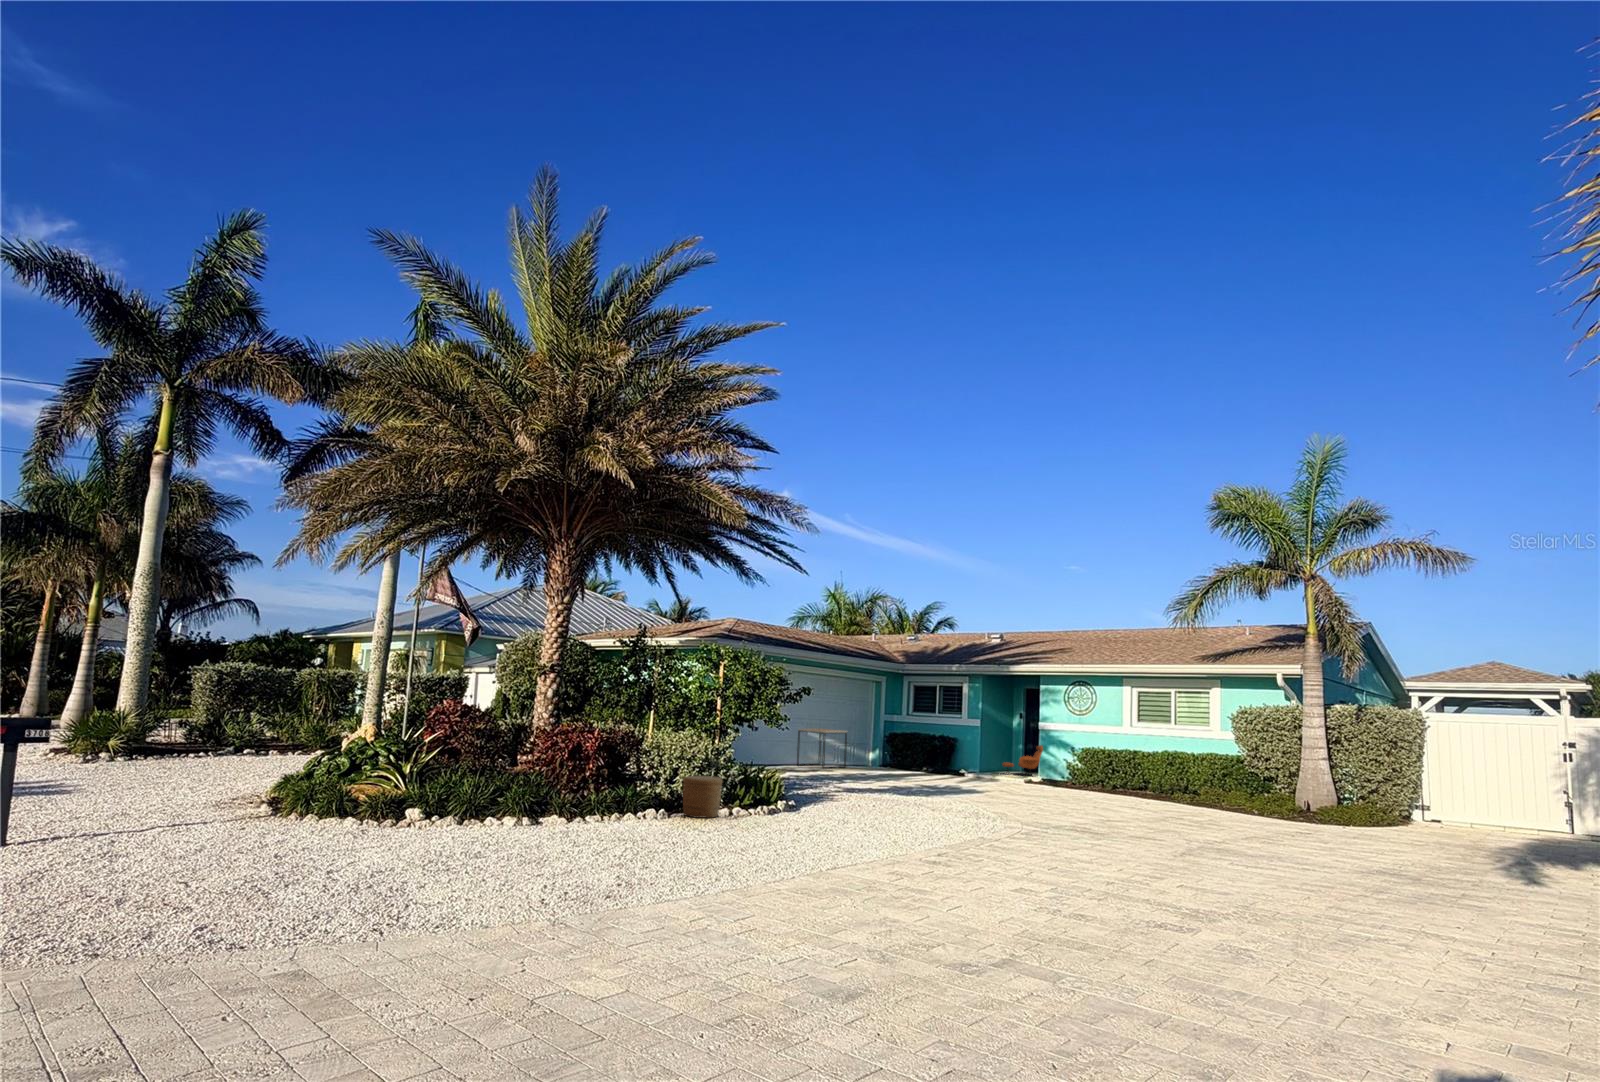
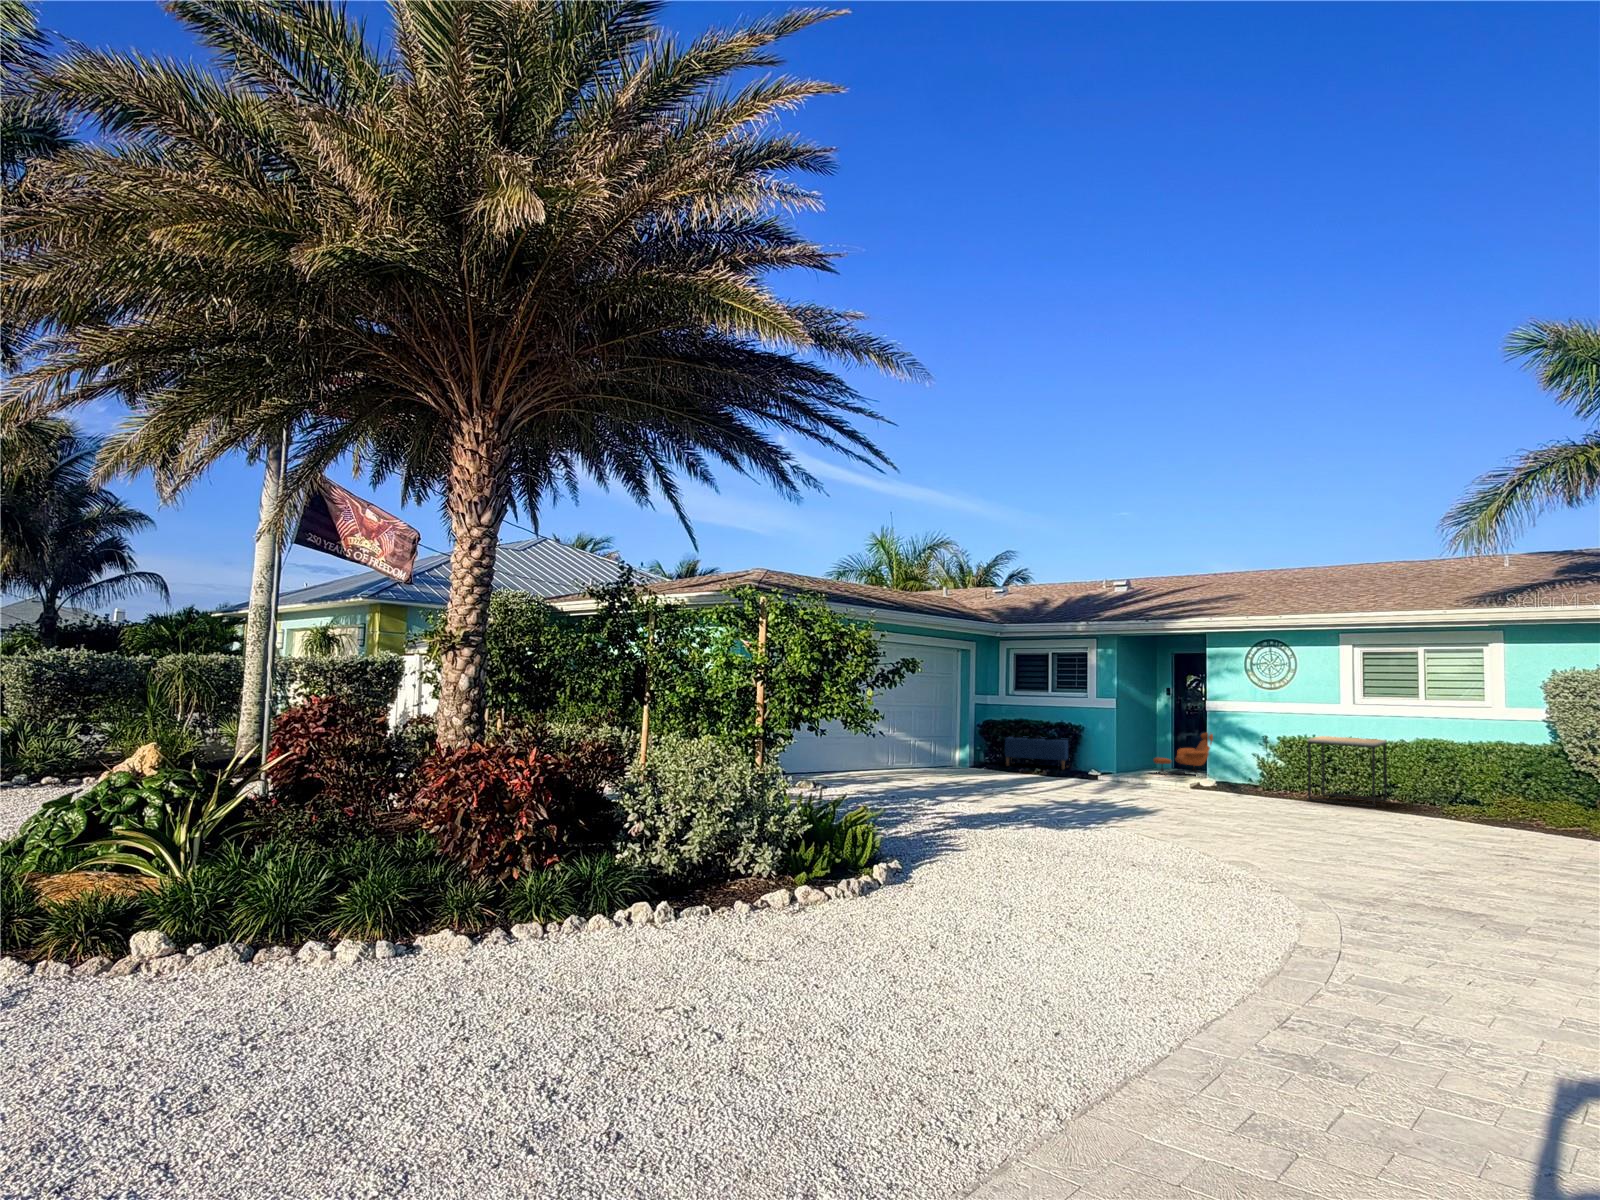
side table: present [797,729,847,769] -> present [1308,736,1387,807]
bench: none [900,746,947,770] -> present [1005,737,1070,769]
basket: present [683,776,722,818] -> none [701,829,776,913]

